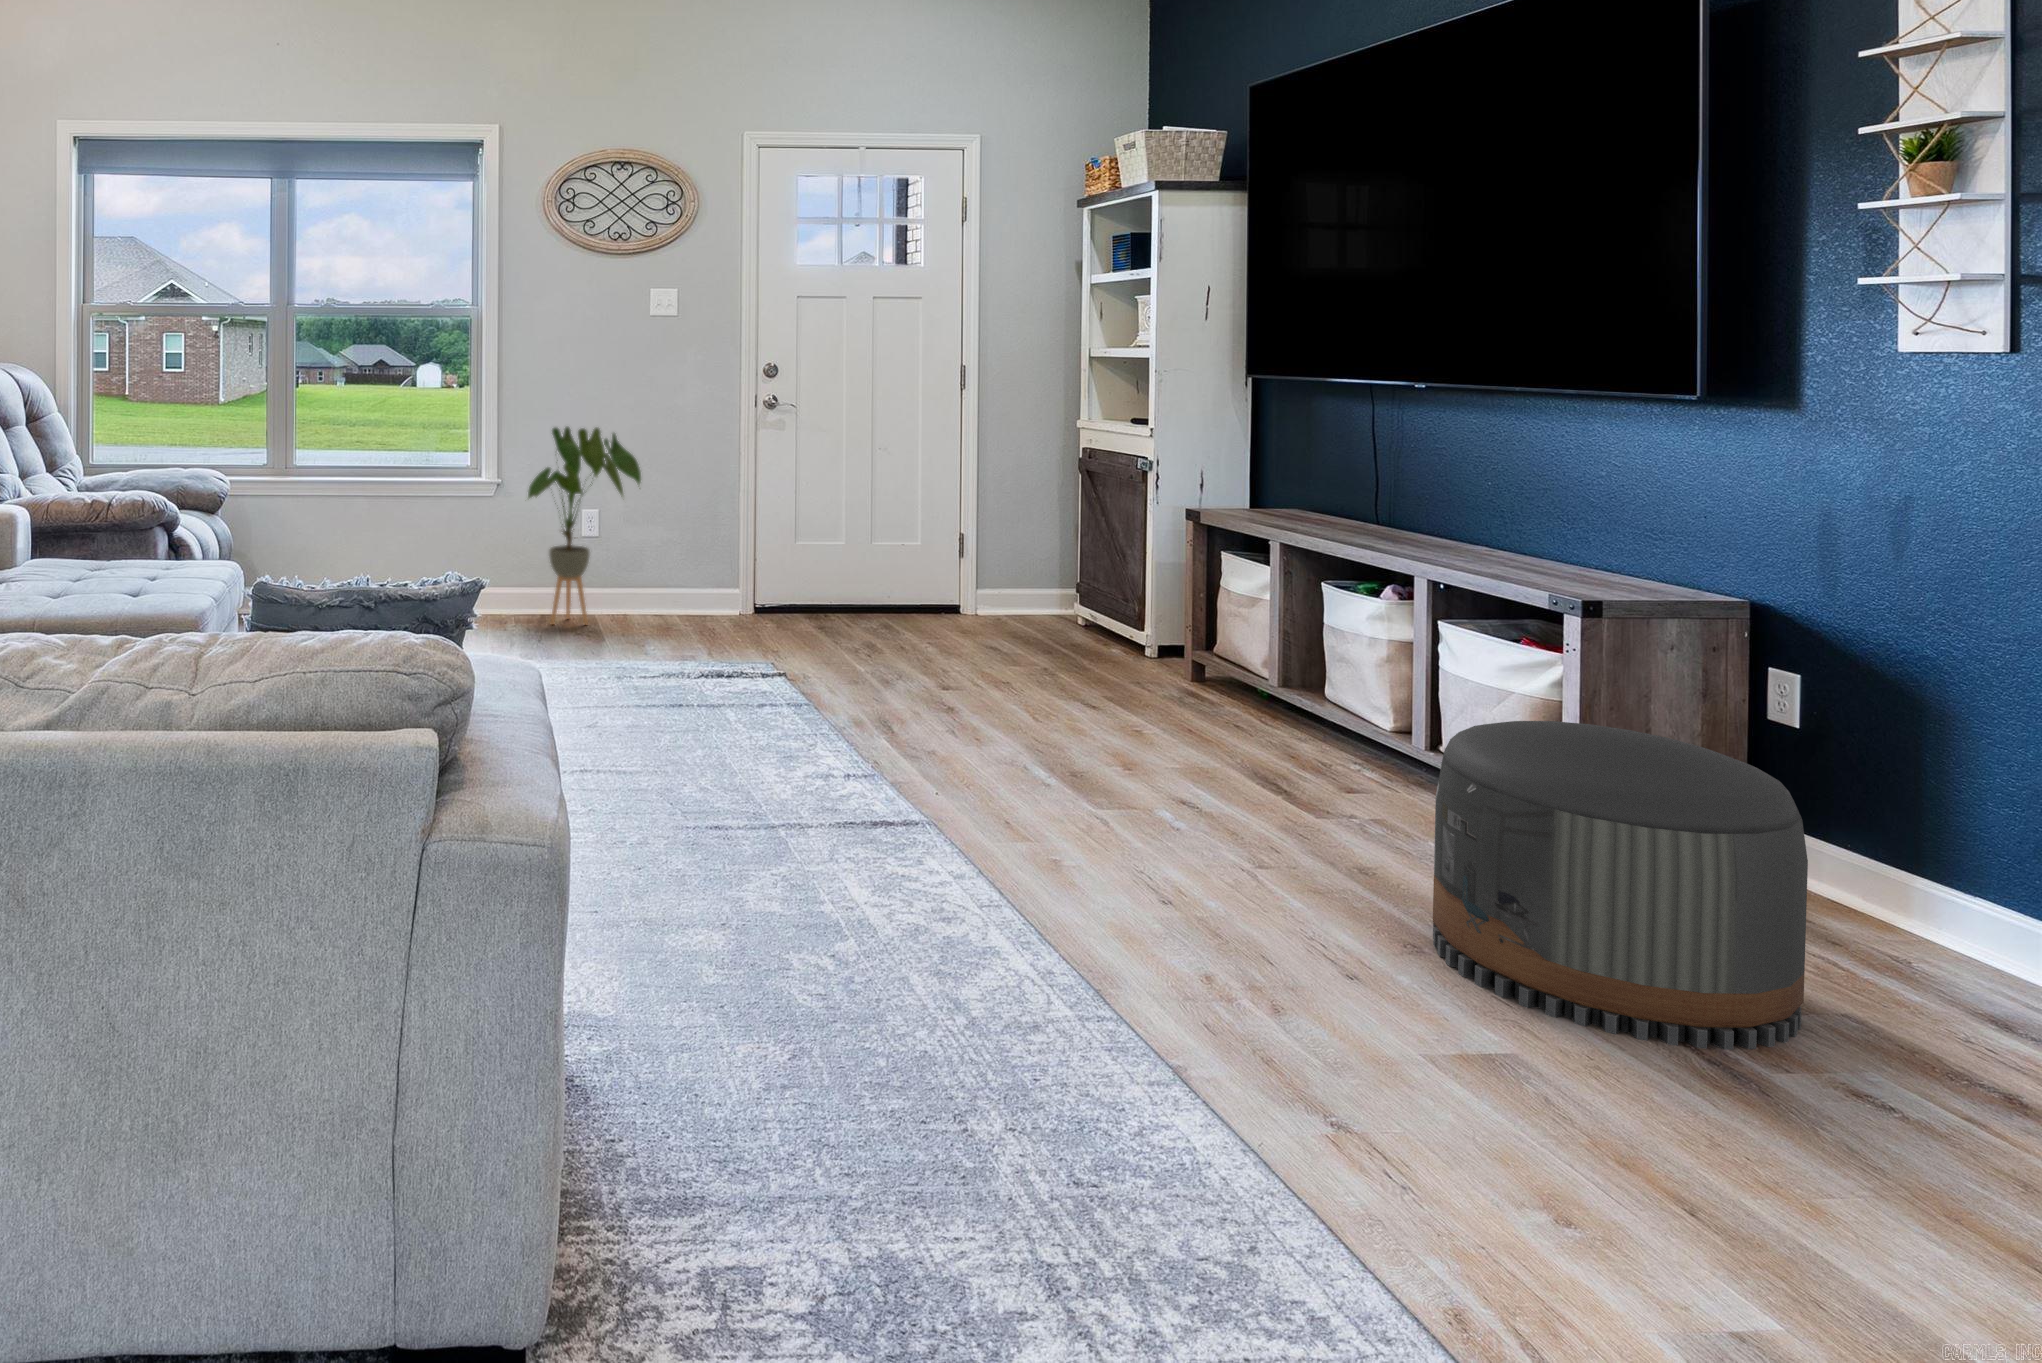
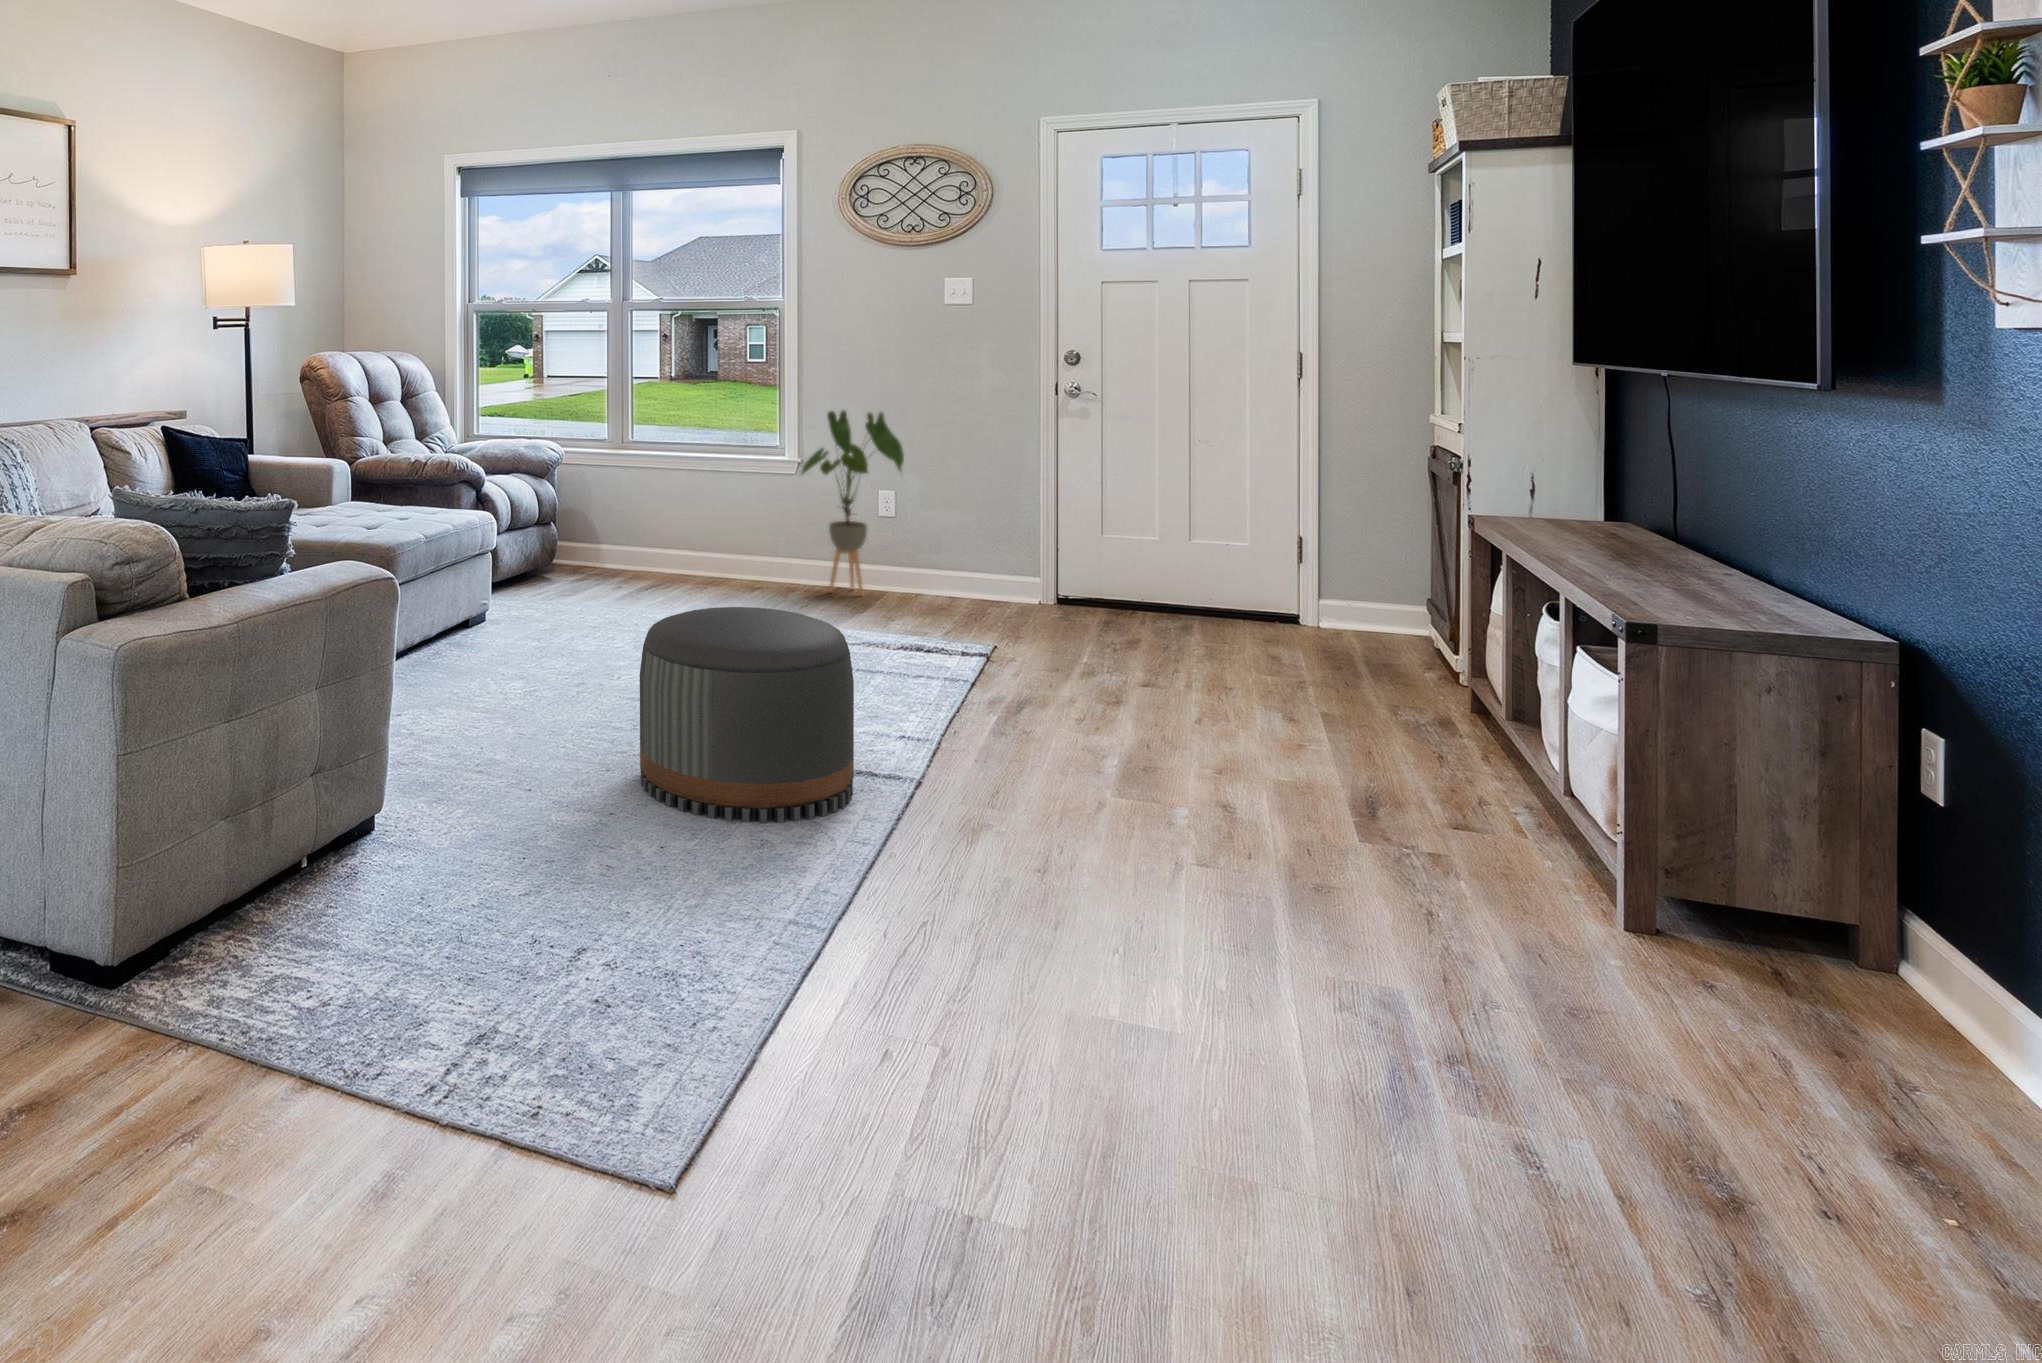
pouf: present [1433,721,1808,1050] -> present [640,607,854,823]

